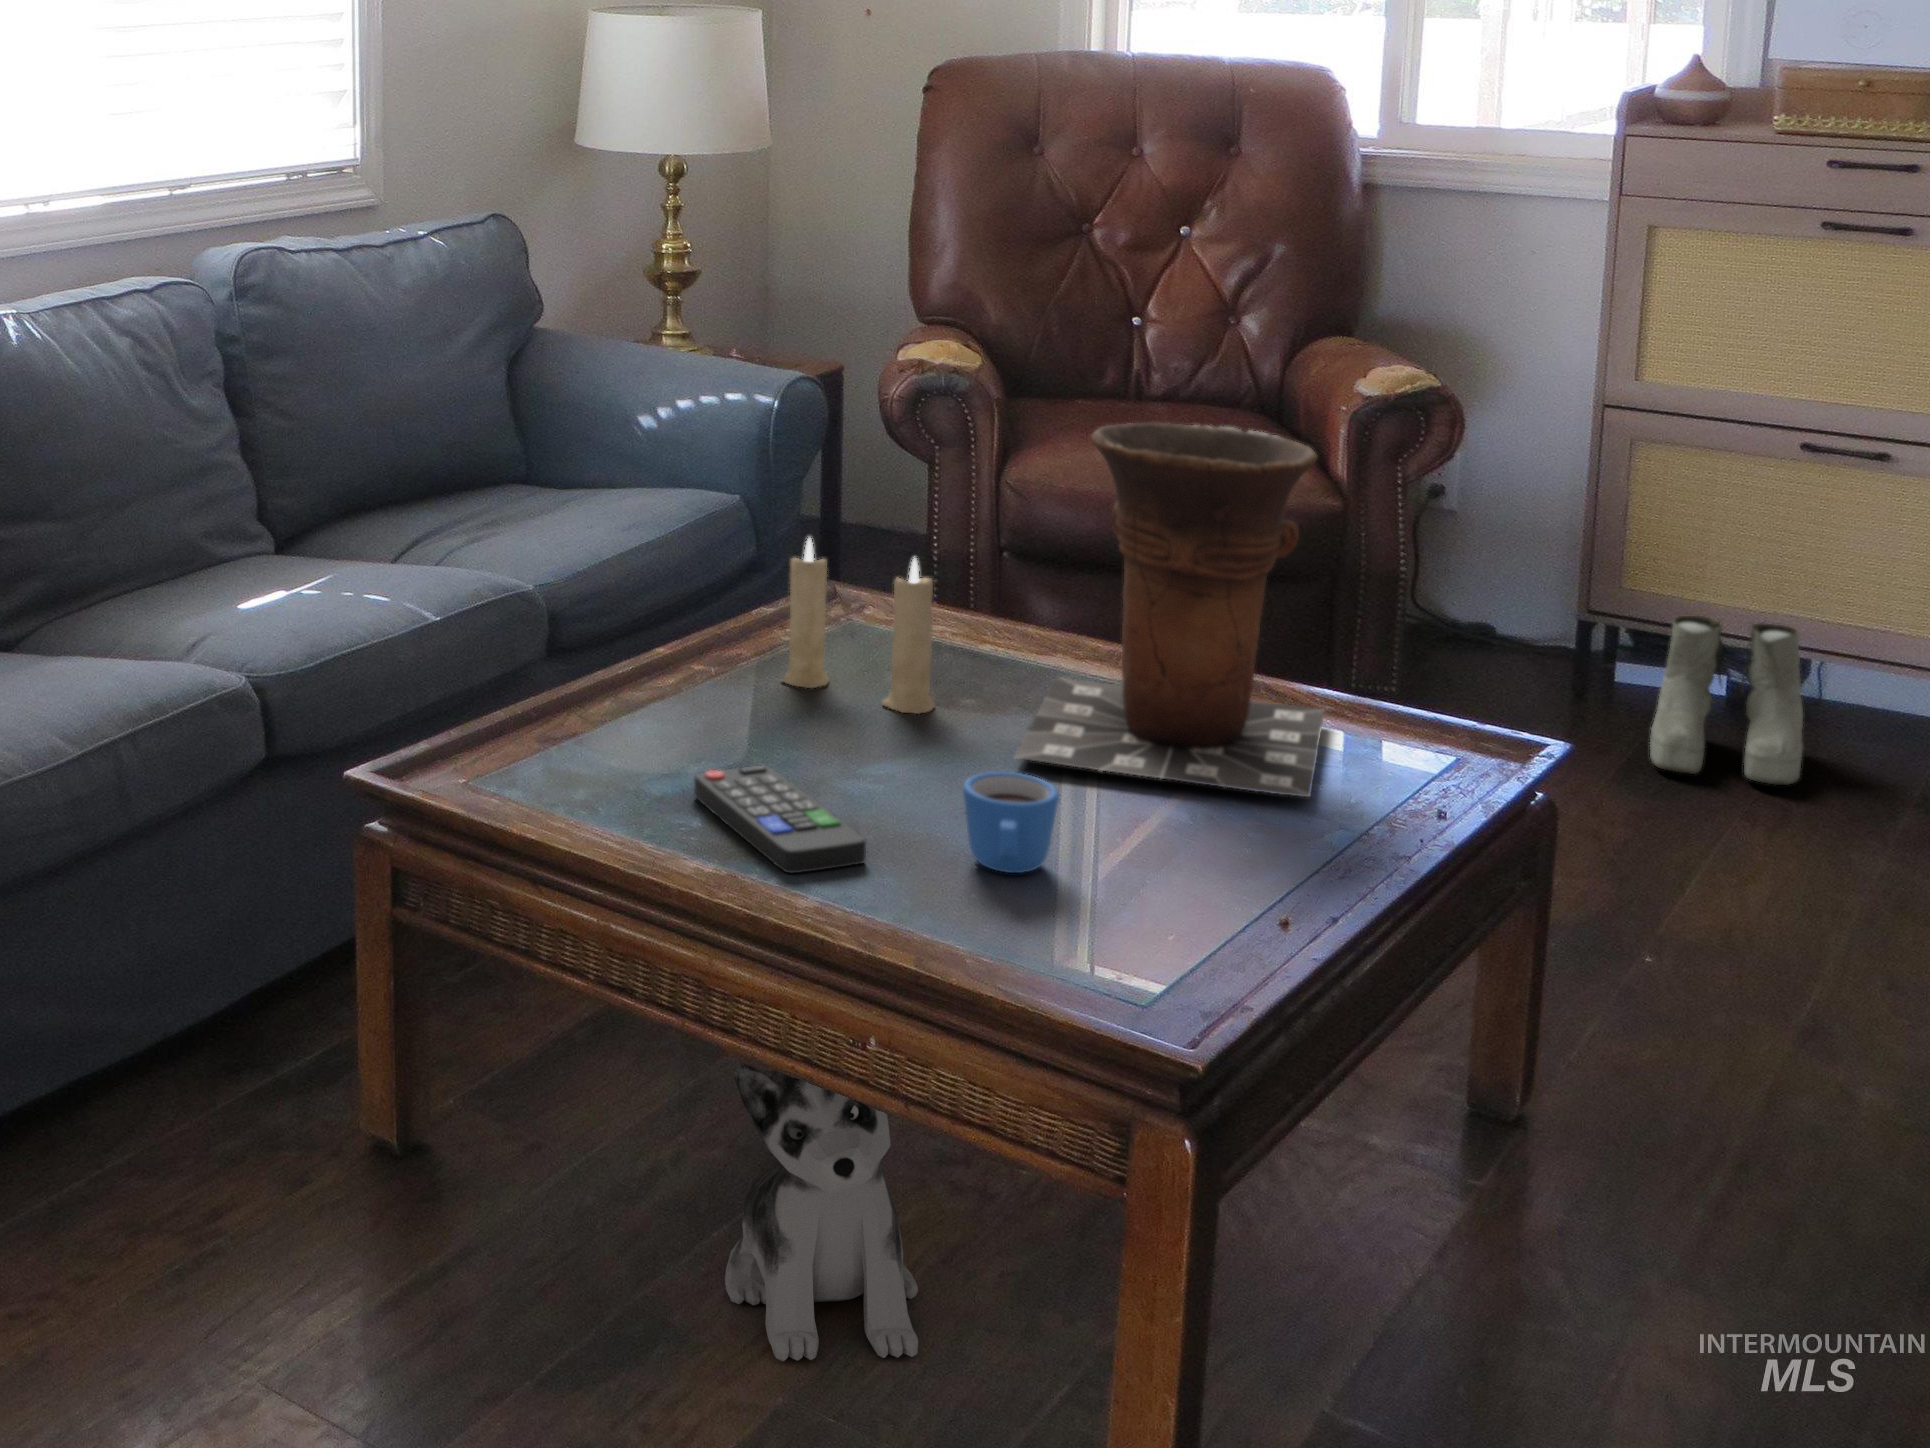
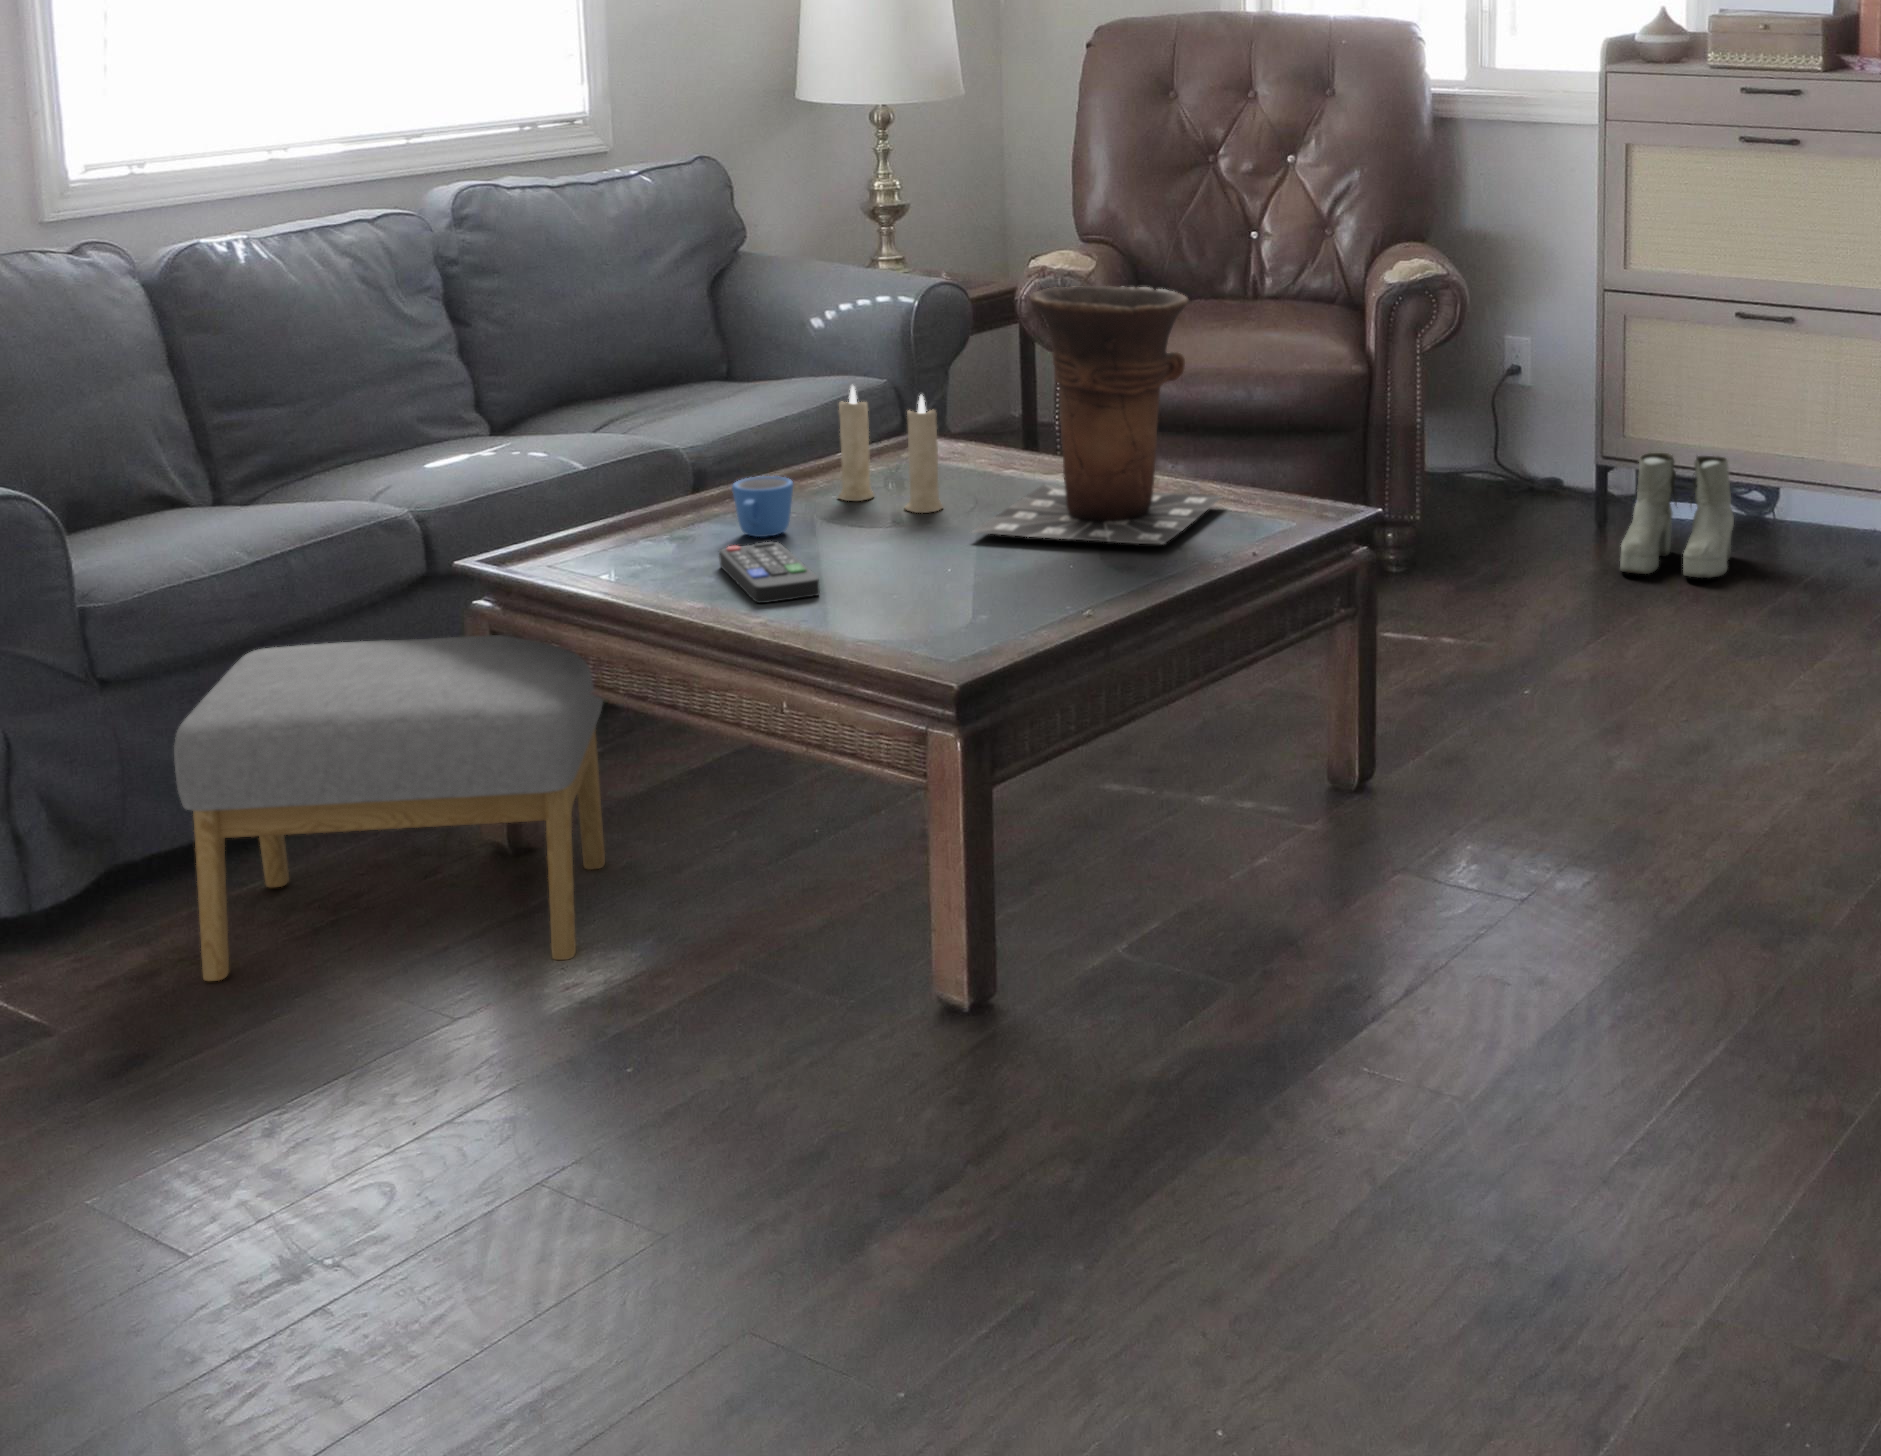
mug: present [963,772,1059,873] -> present [732,476,793,537]
footstool: none [17,878,551,1363] -> present [174,635,605,981]
plush toy: present [725,1064,918,1361] -> none [718,705,870,946]

